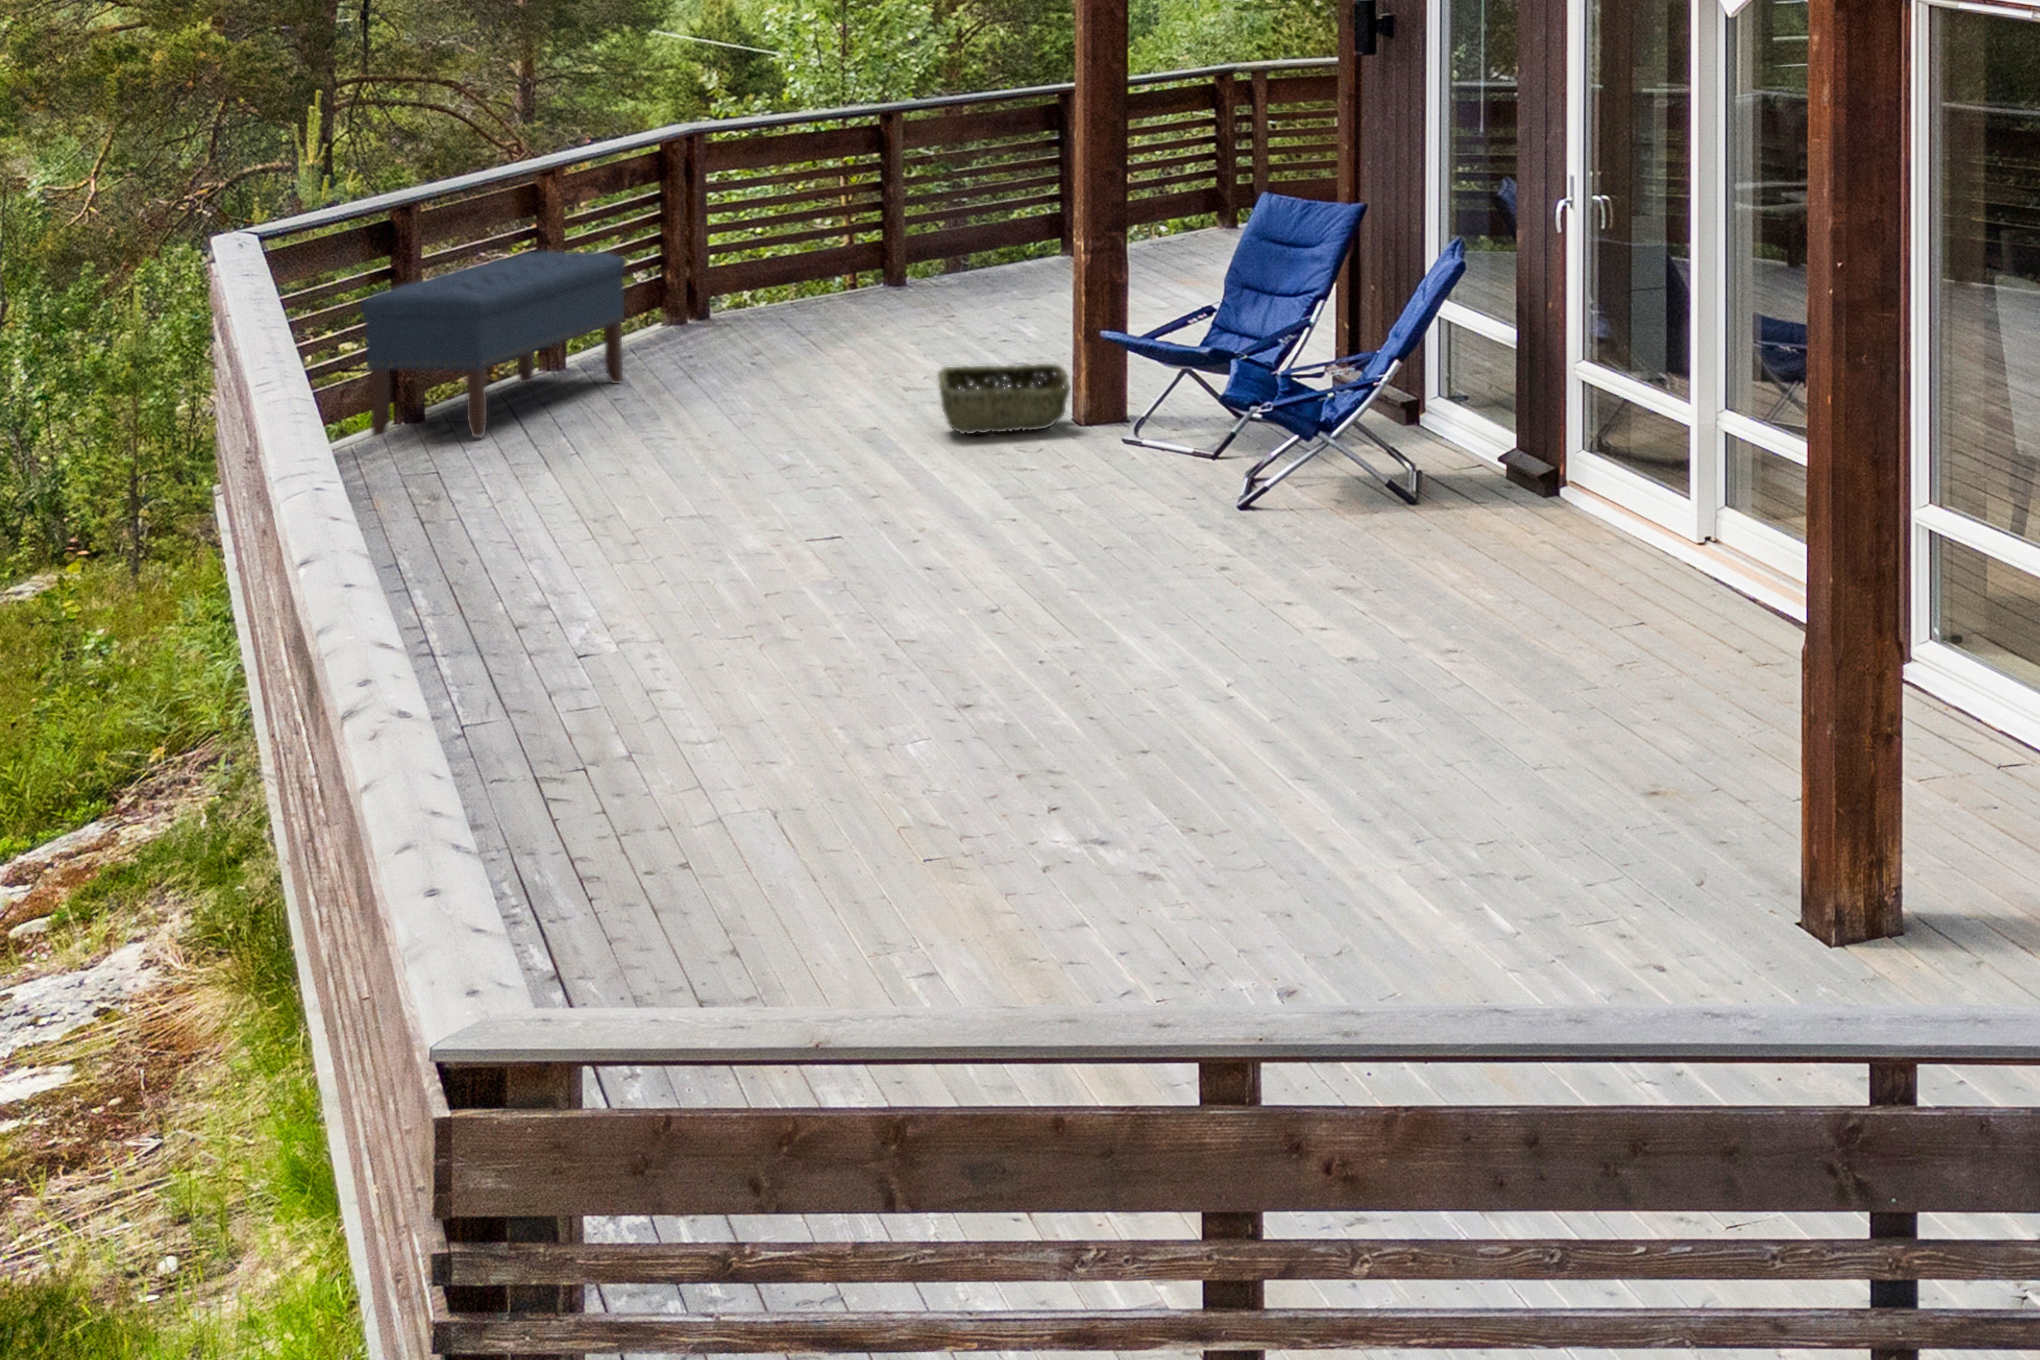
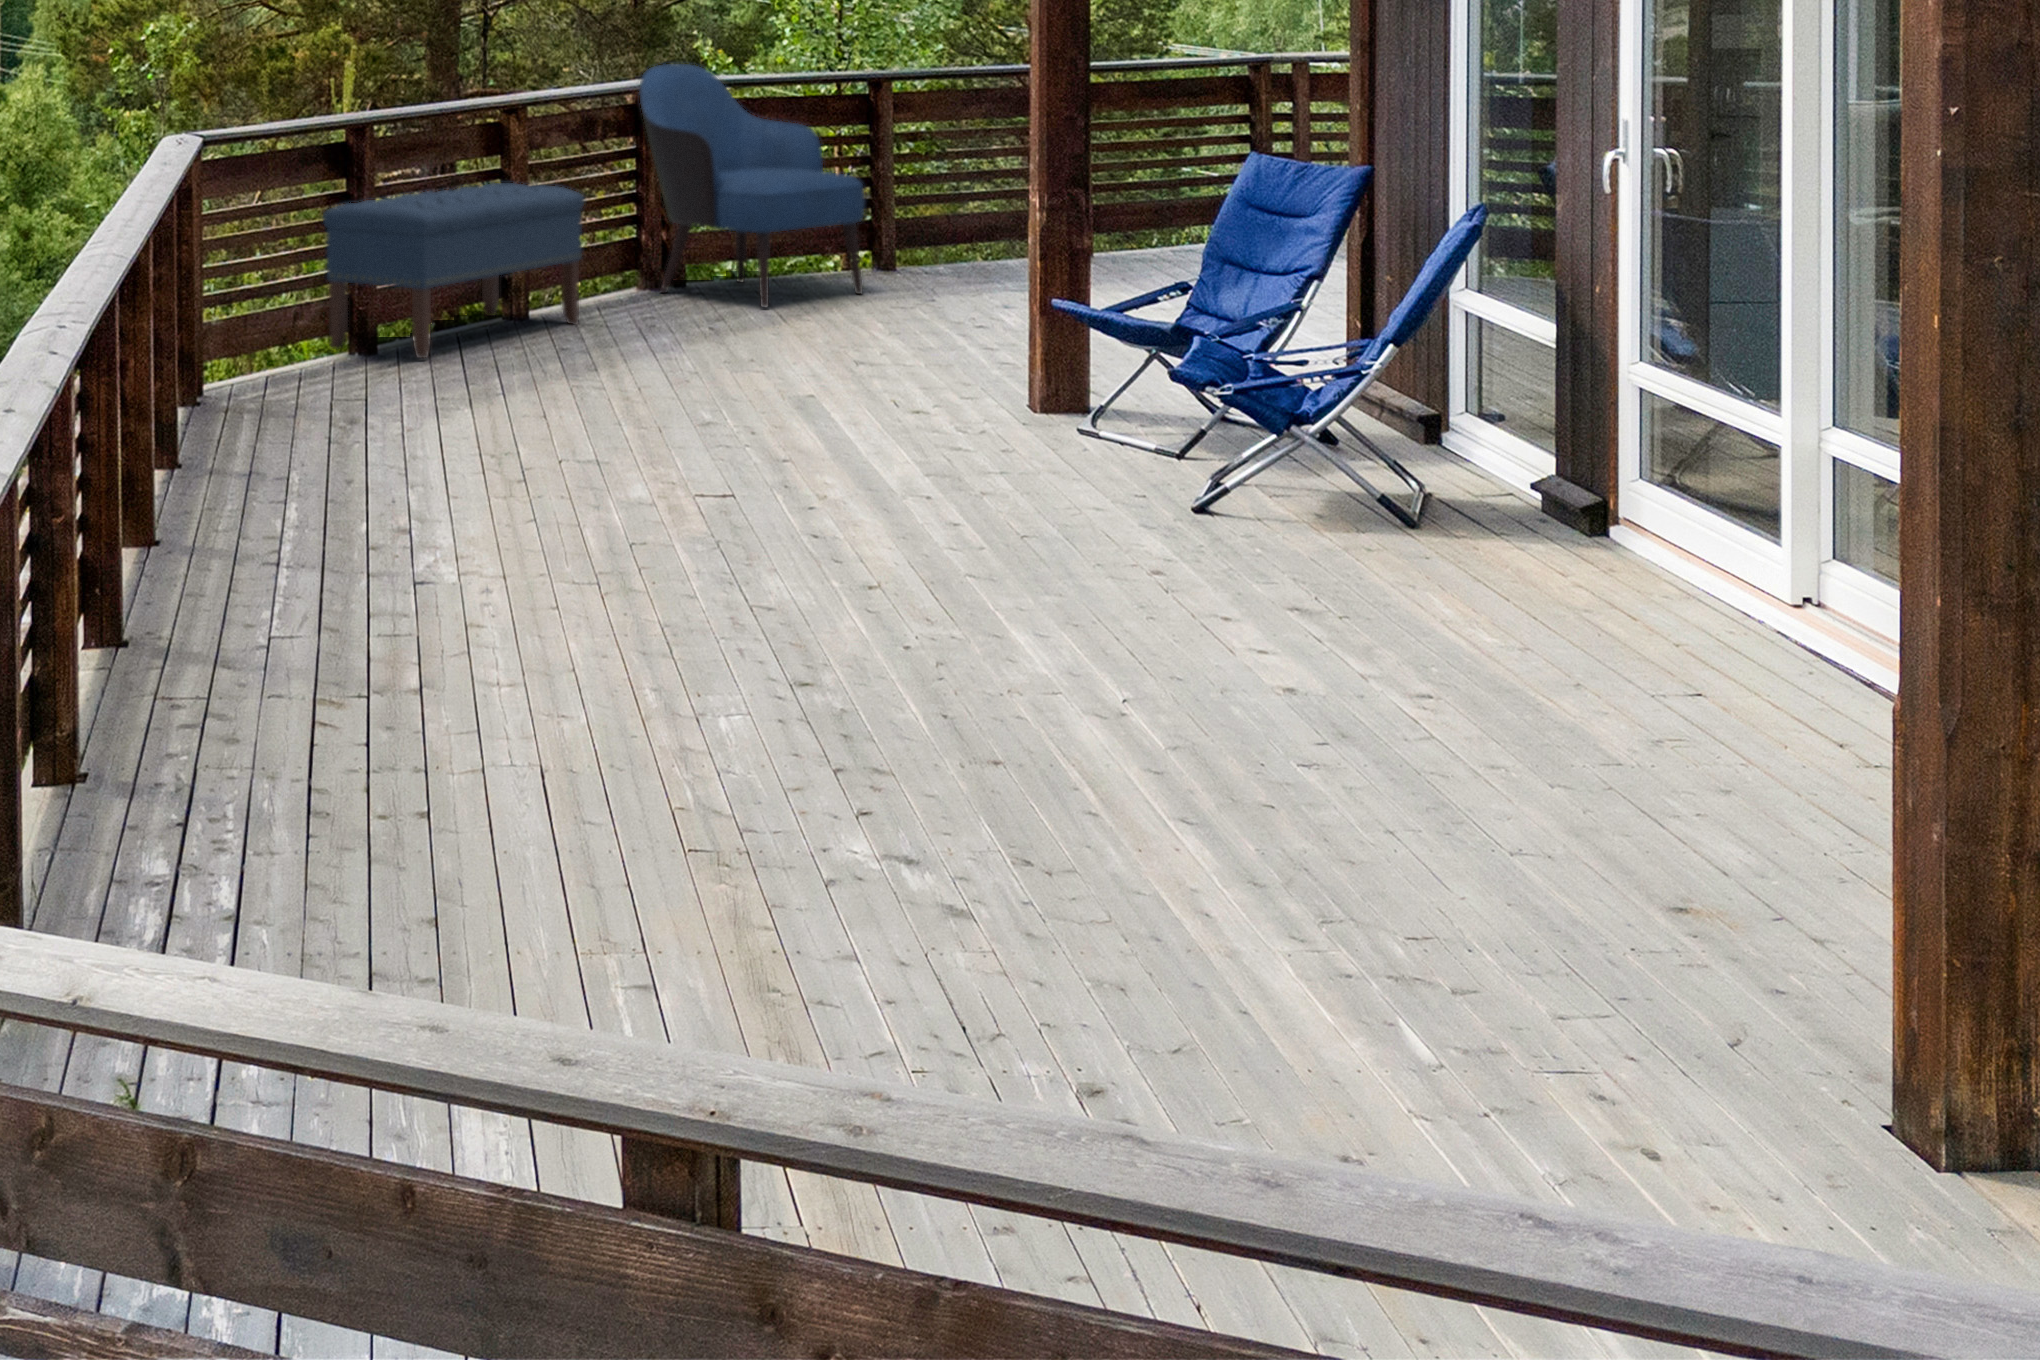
armchair: none [665,118,889,348] -> present [639,64,864,307]
woven basket: present [938,364,1070,434] -> none [872,327,1018,406]

